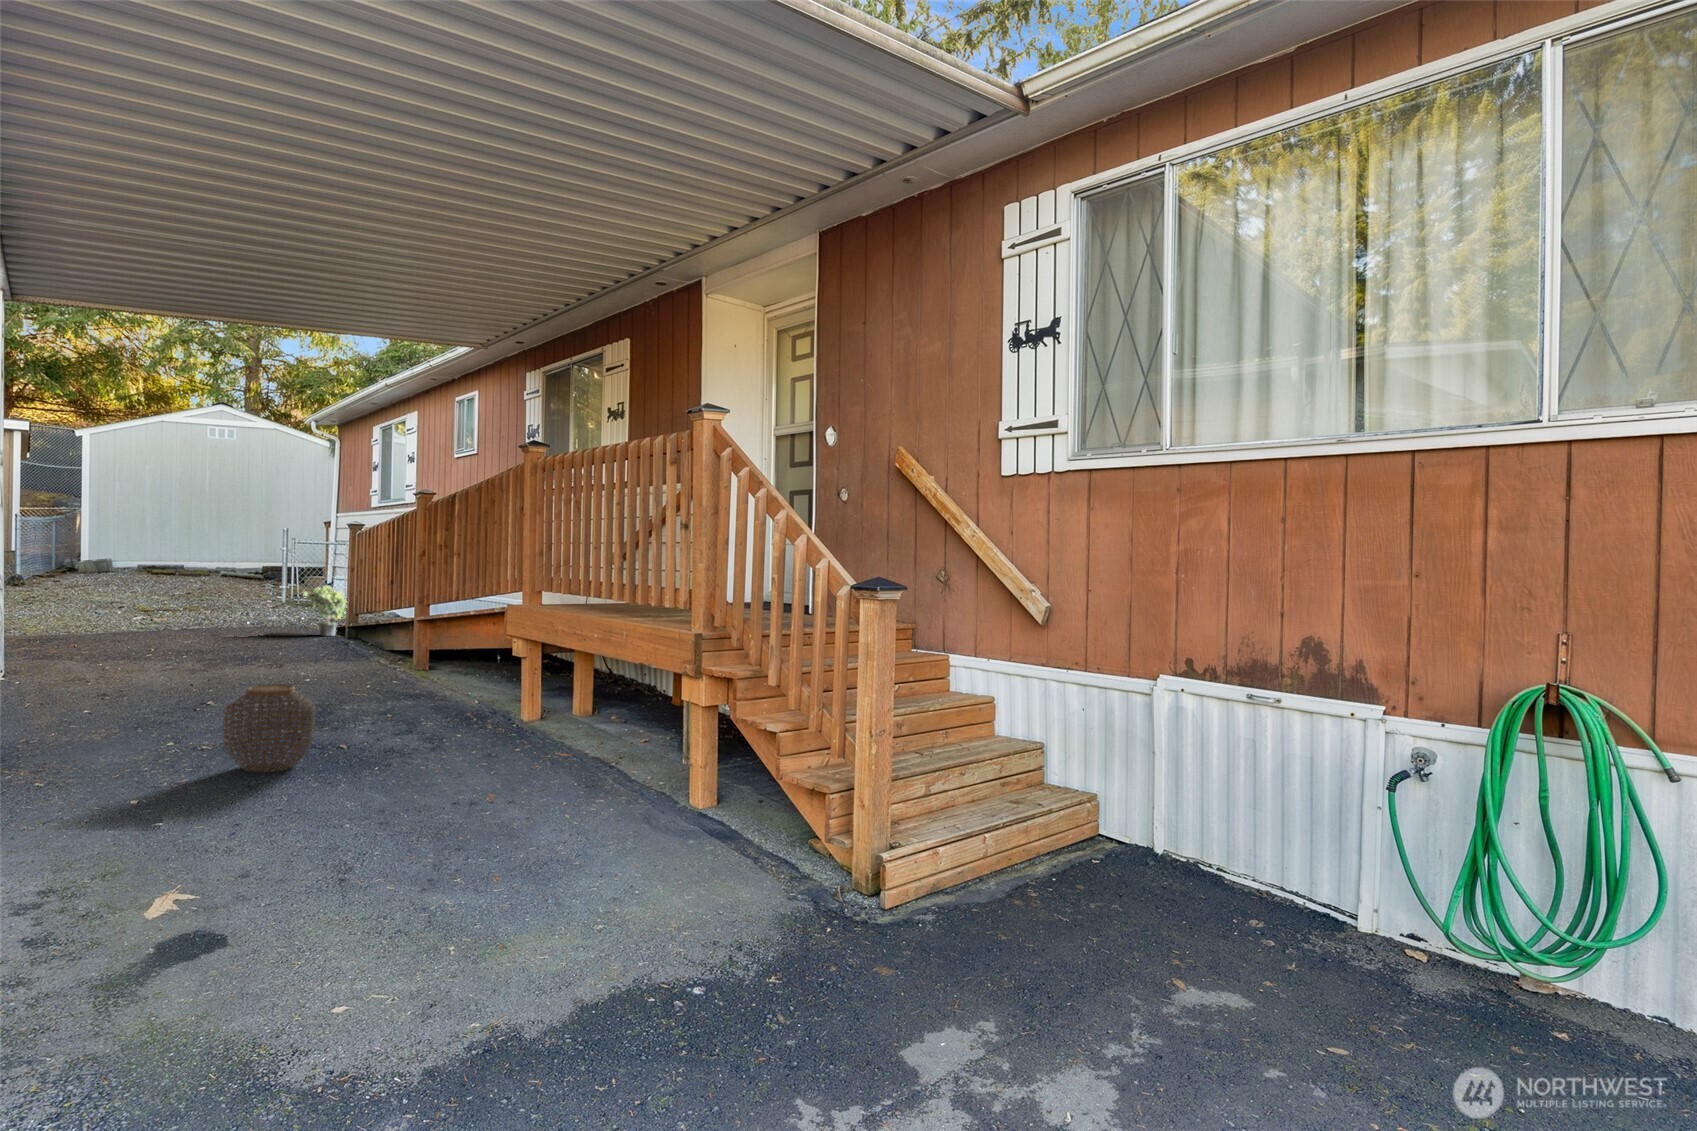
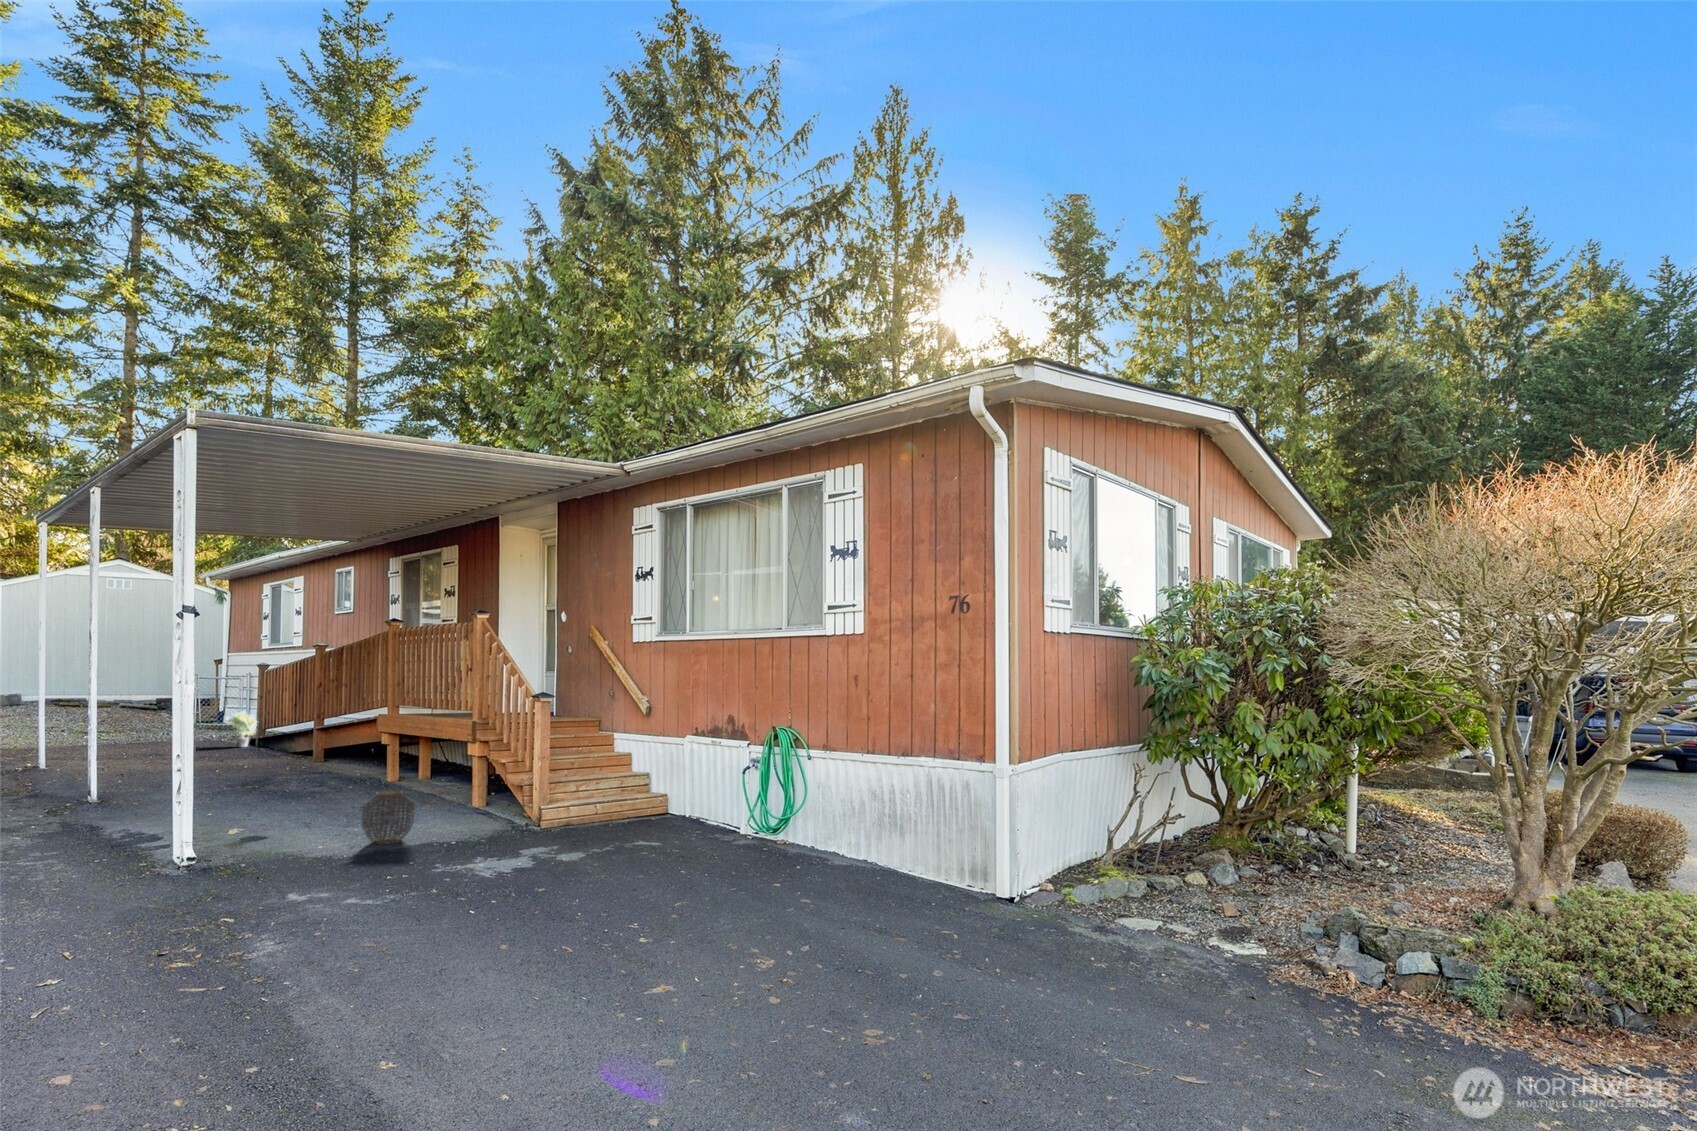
woven basket: present [223,684,315,772] -> present [362,790,414,844]

